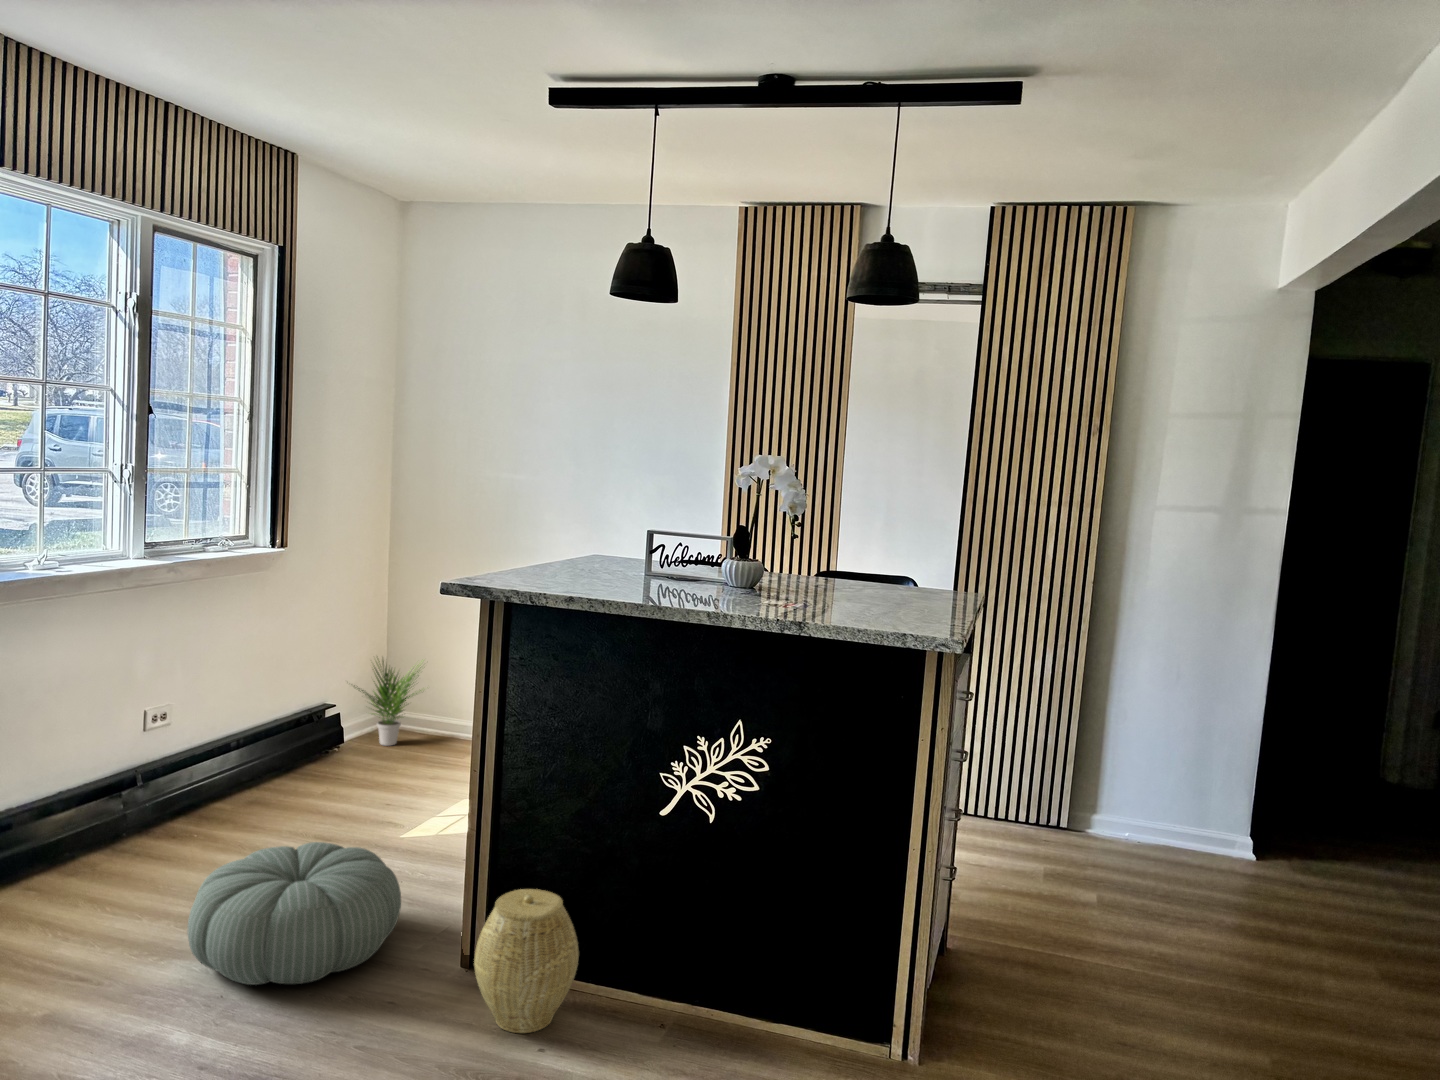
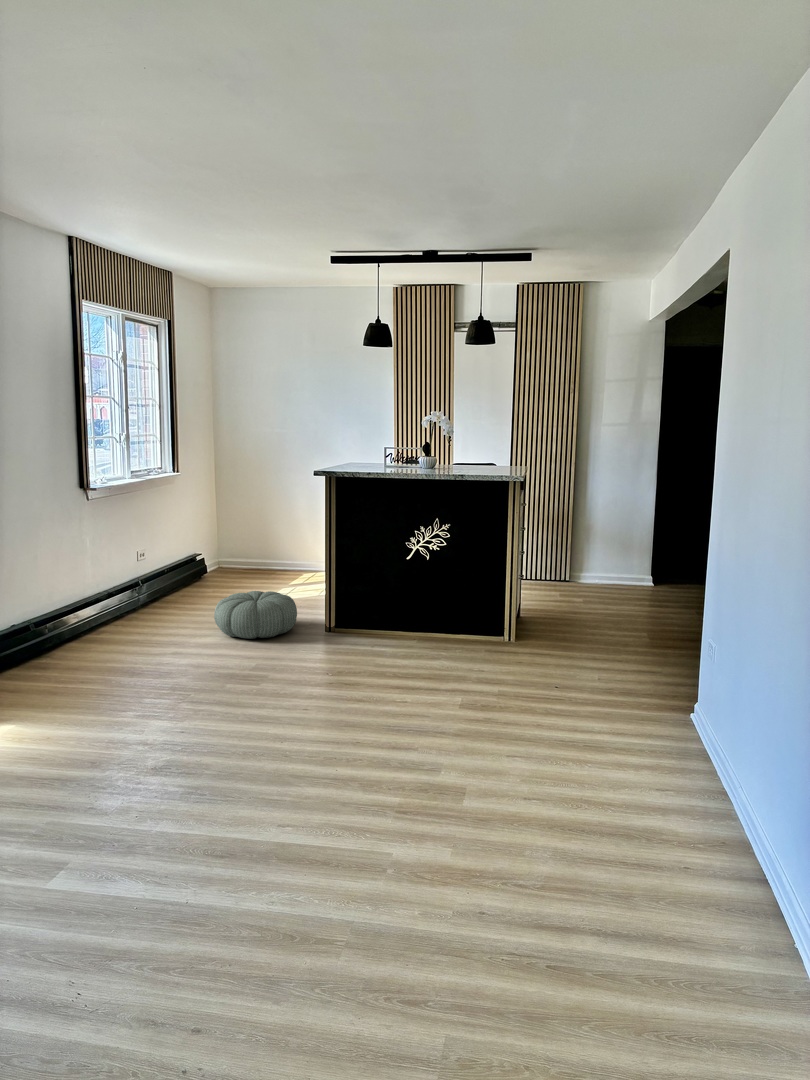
potted plant: present [354,661,421,746] -> none [204,528,249,573]
woven basket: present [474,889,579,1033] -> none [341,592,381,643]

